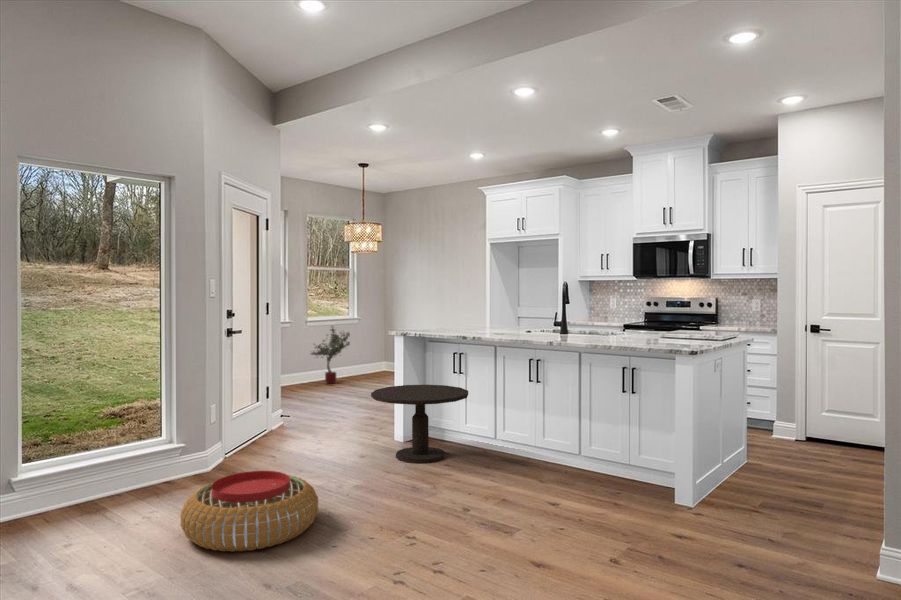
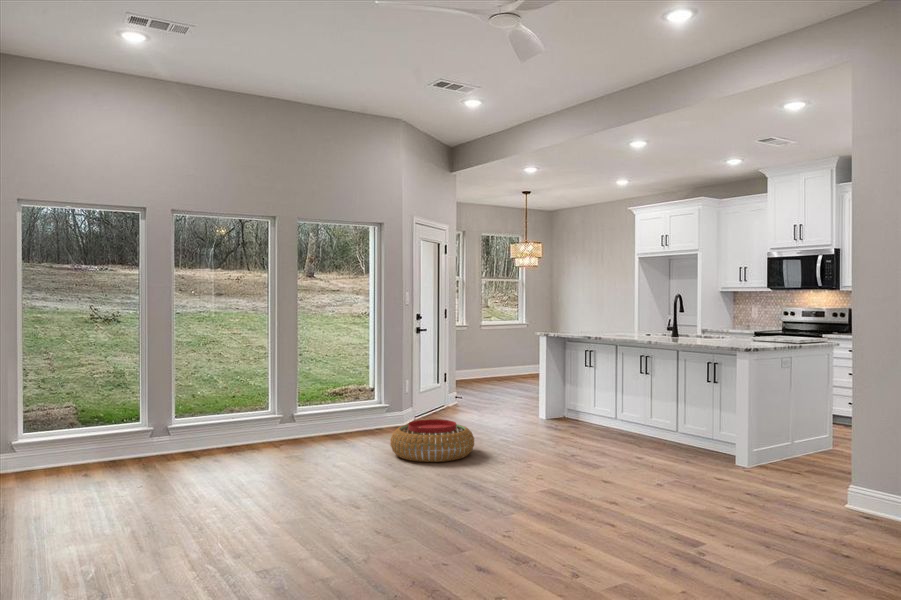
potted tree: present [311,326,350,384] -> none [481,330,516,381]
side table: present [371,385,468,463] -> none [519,375,595,432]

